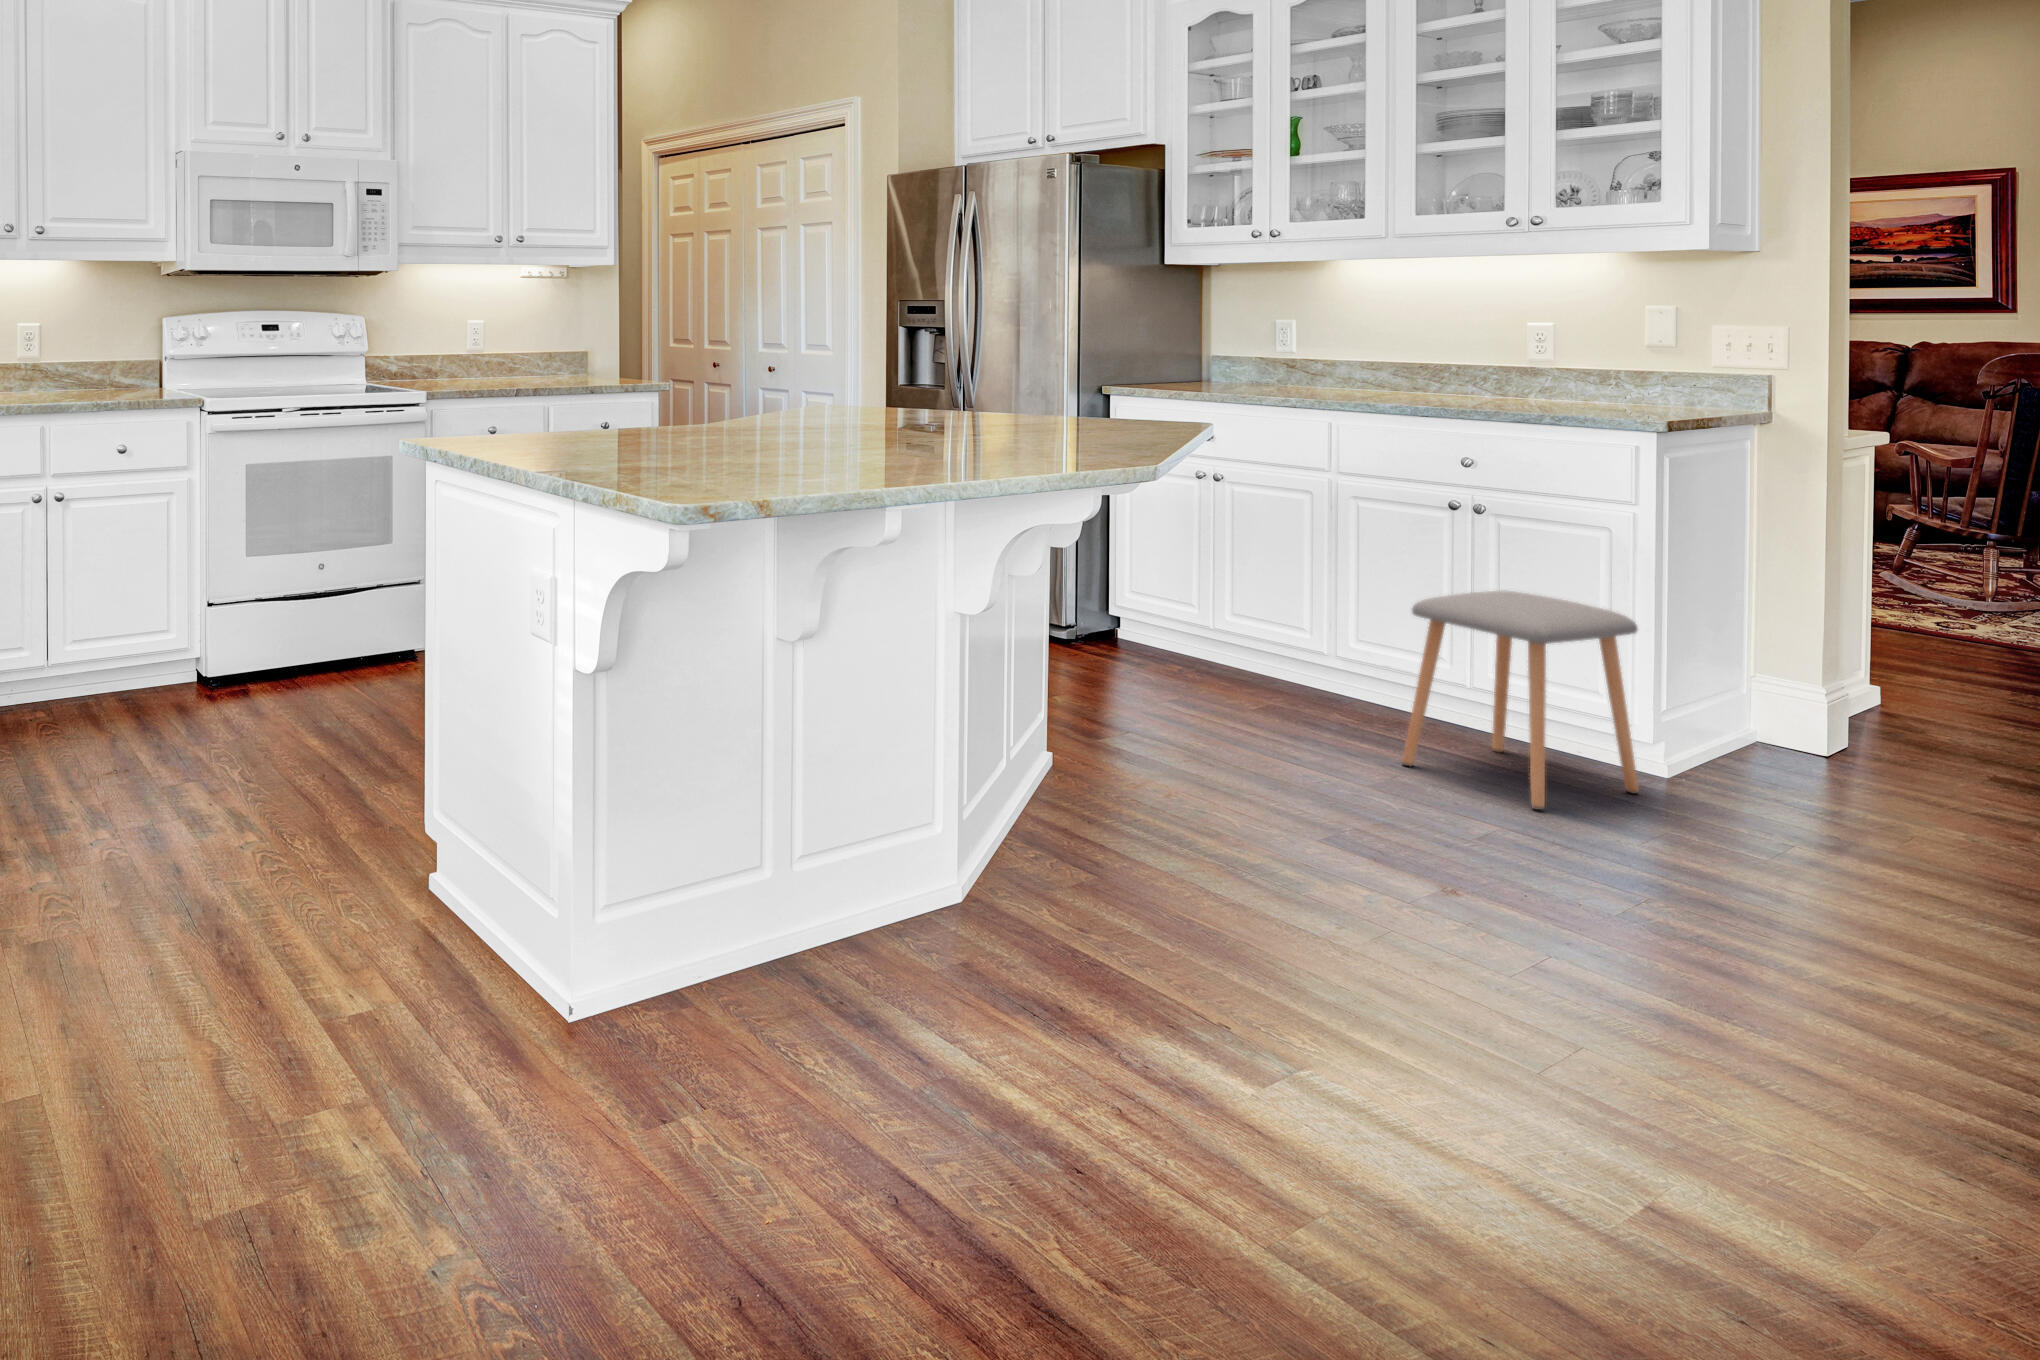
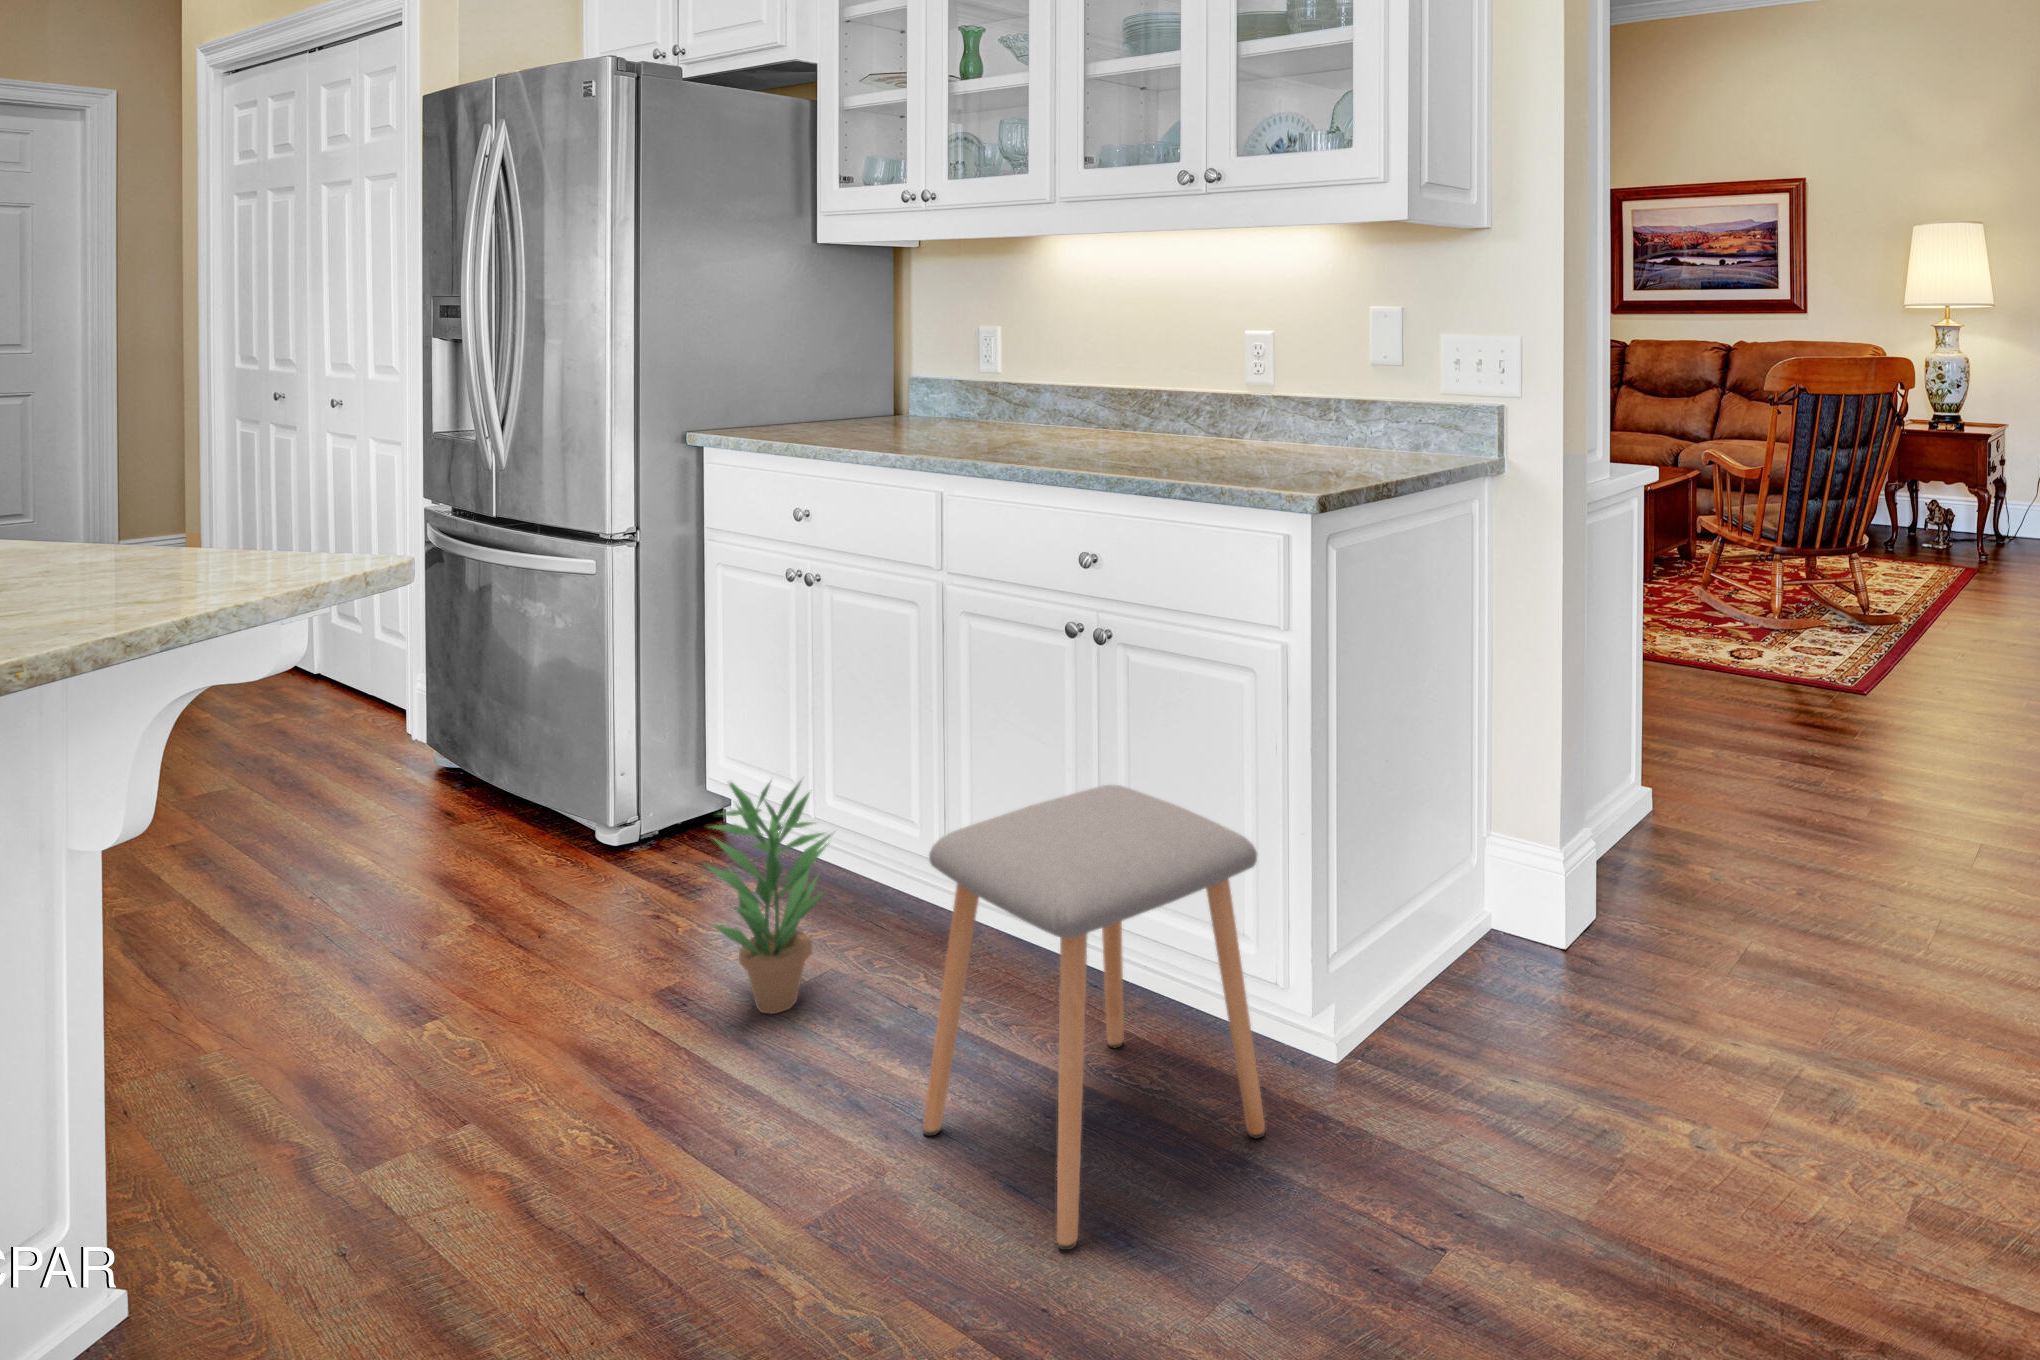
potted plant: none [1210,576,1293,715] -> present [706,781,833,1014]

